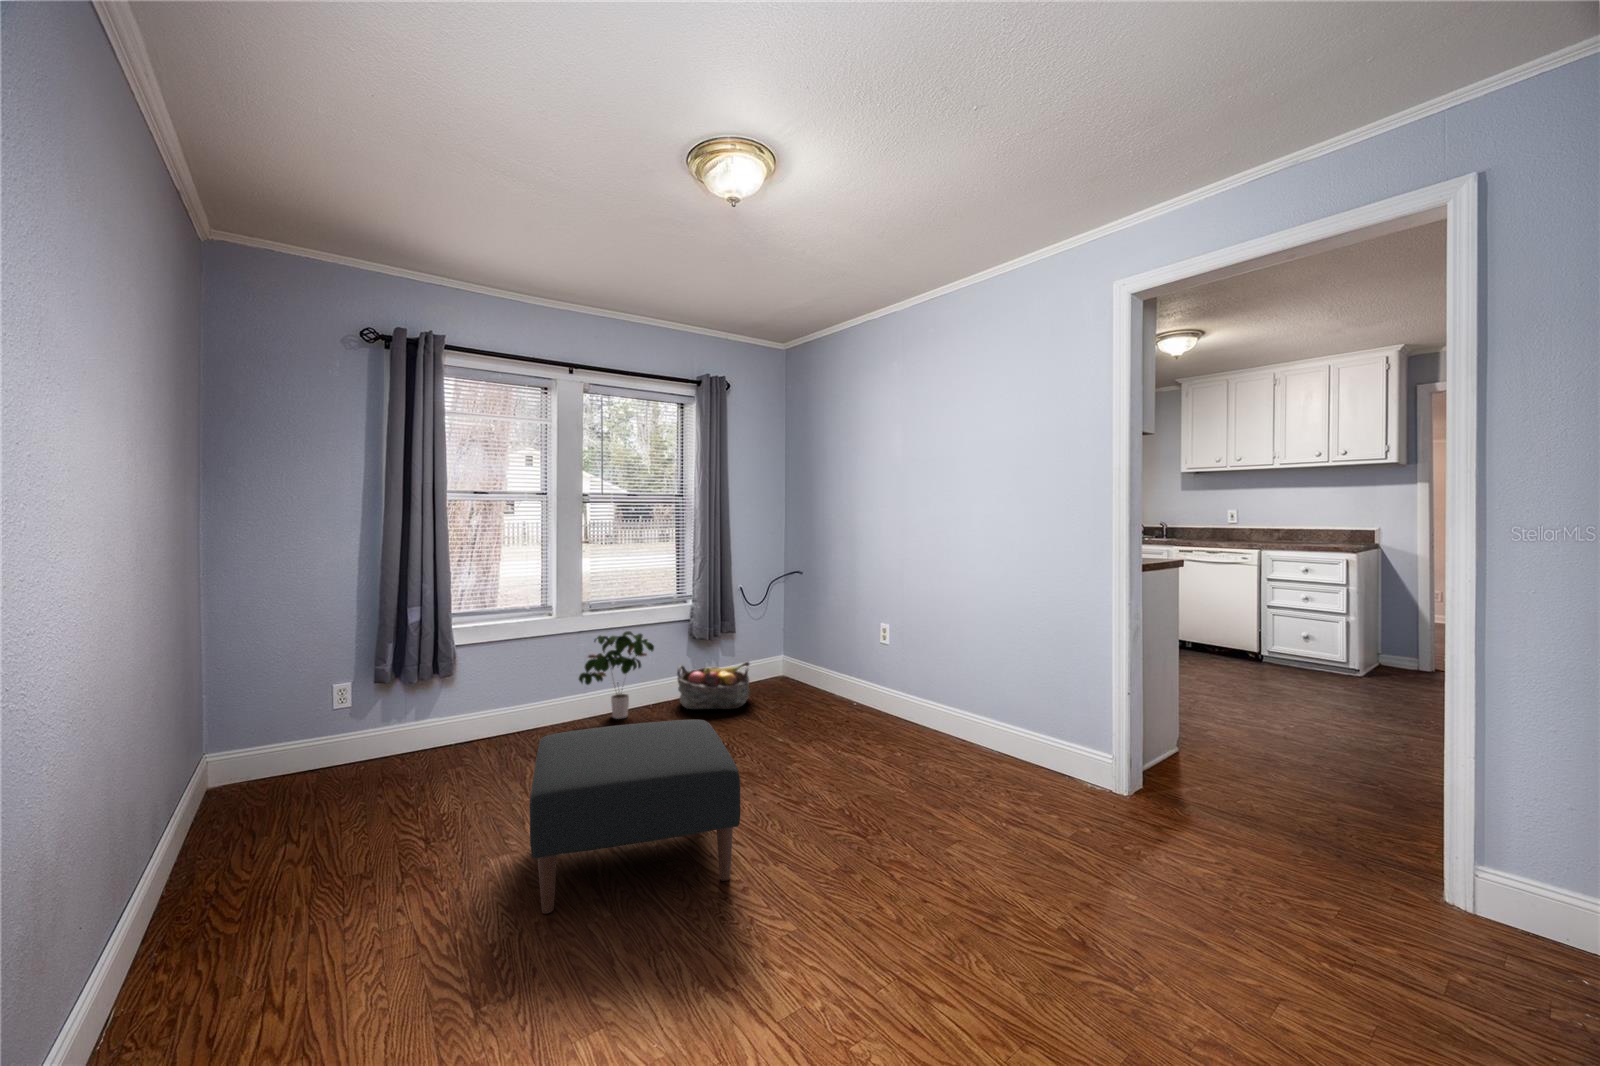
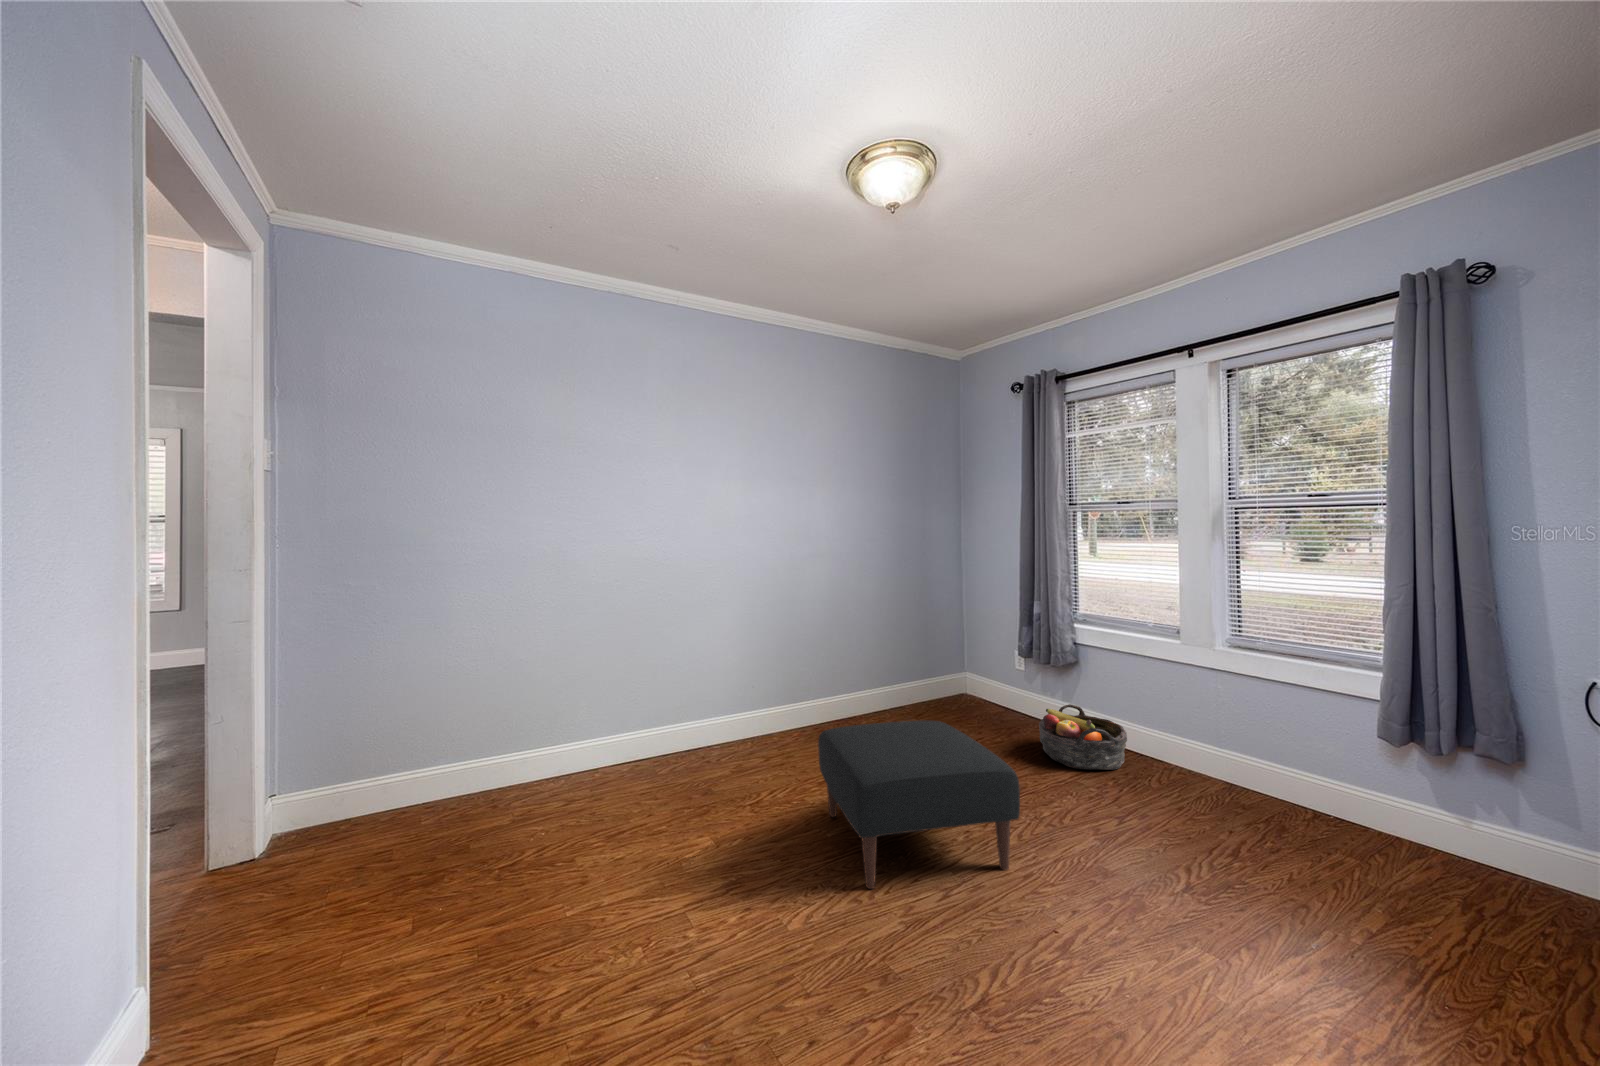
potted plant: present [579,631,654,719] -> none [1194,685,1320,804]
basket: present [677,662,750,709] -> present [1039,704,1127,770]

